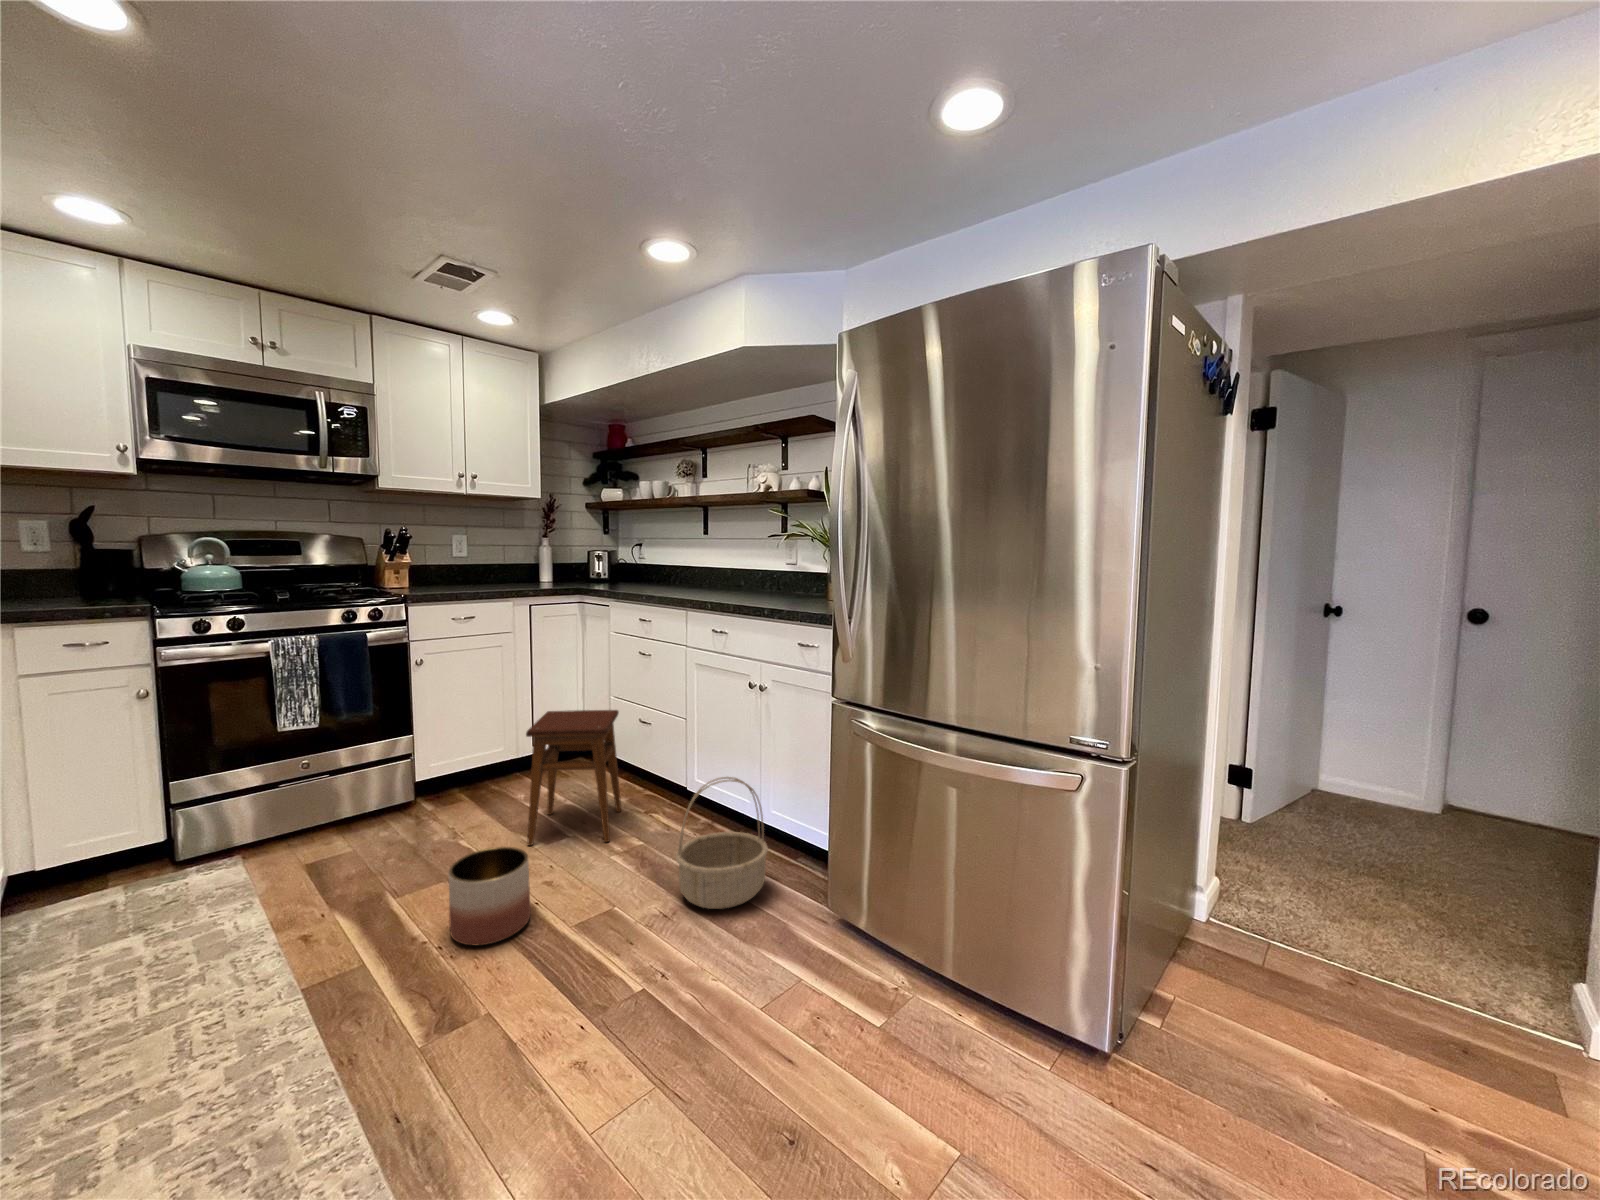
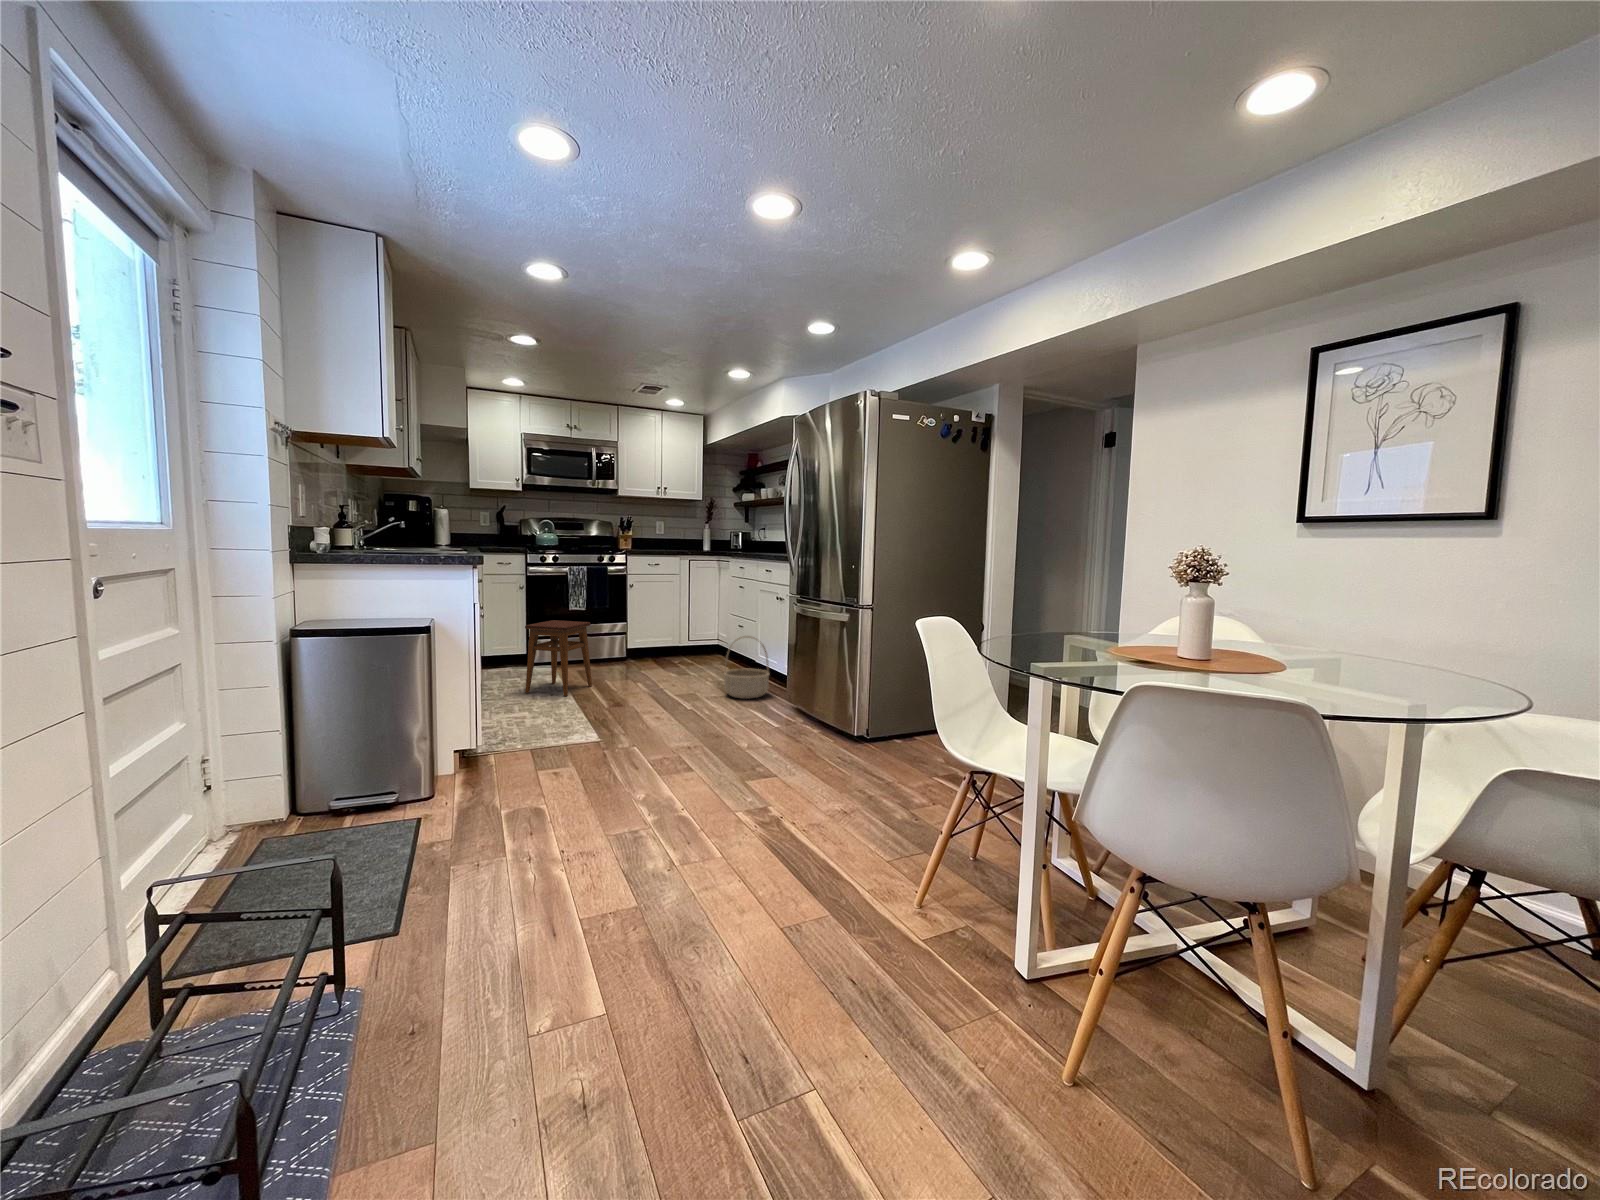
stool: present [526,710,621,845] -> present [525,620,592,696]
planter: present [448,847,531,946] -> none [625,659,659,695]

